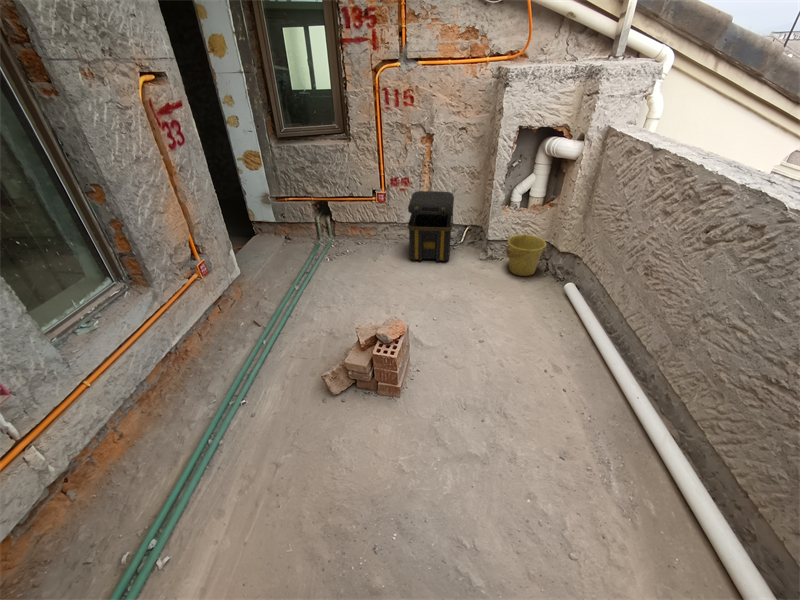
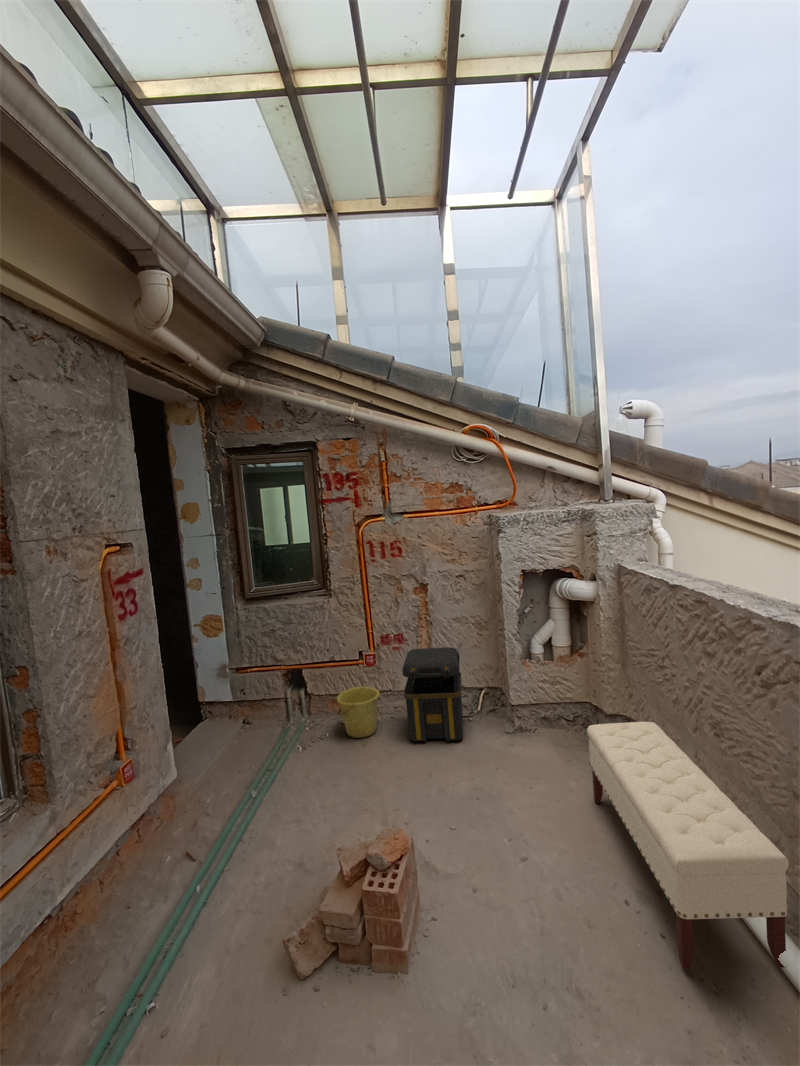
bucket: present [506,234,546,276] -> present [337,687,379,738]
bench: none [537,258,668,406] -> present [587,722,789,970]

